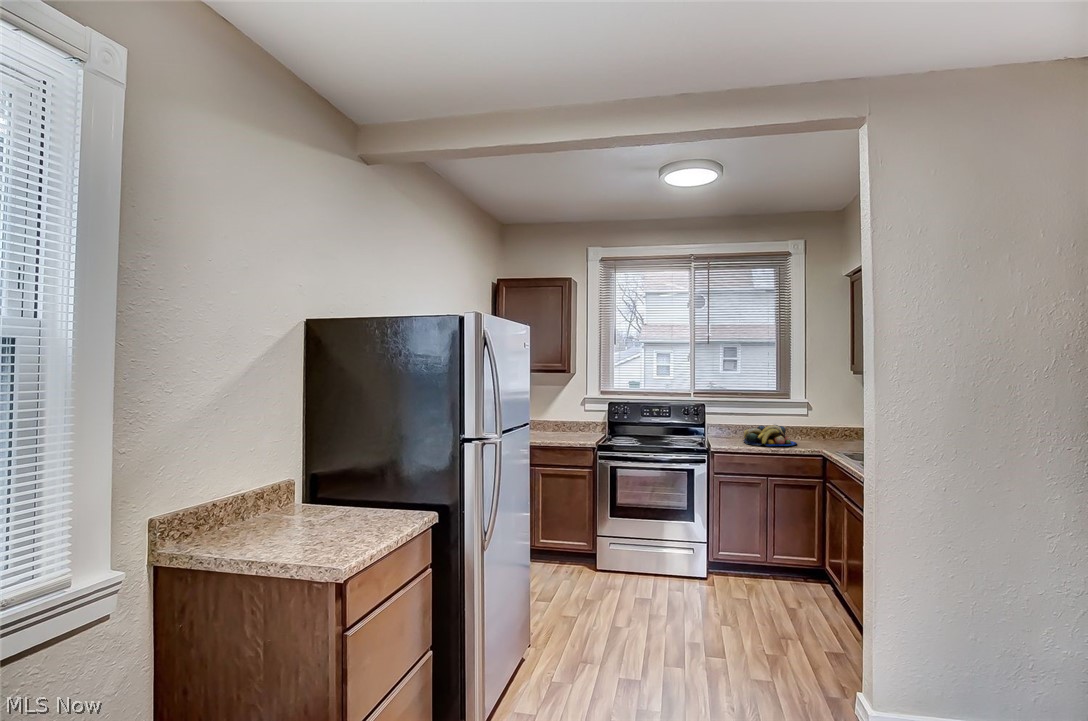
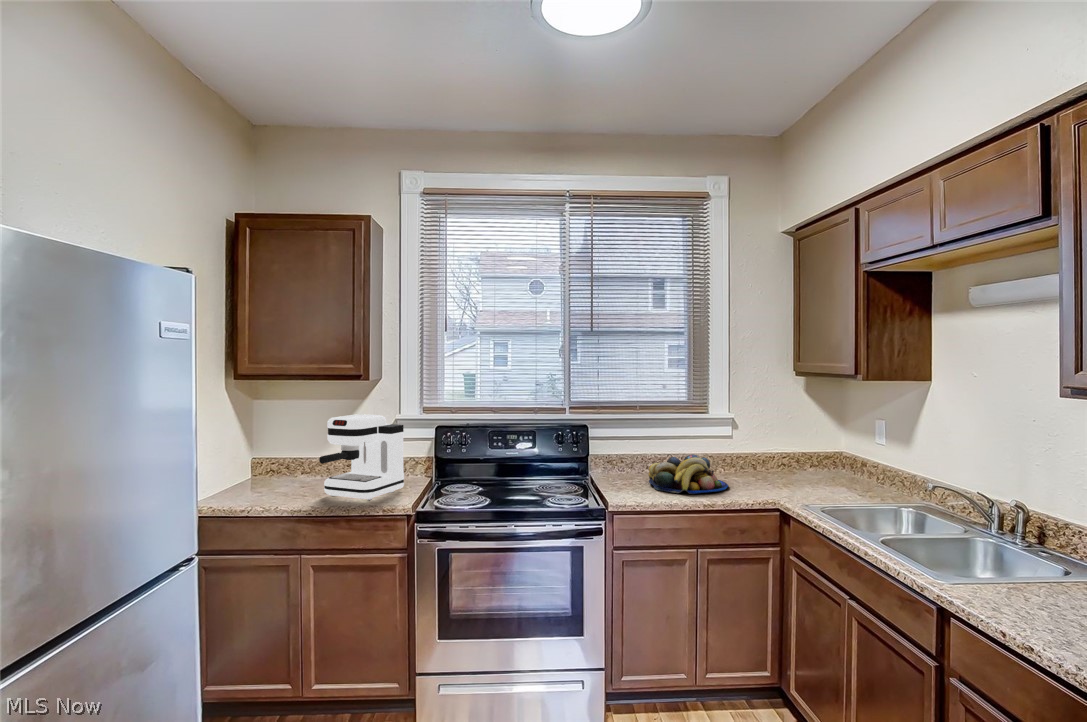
coffee maker: none [545,393,590,440] -> present [319,414,404,500]

